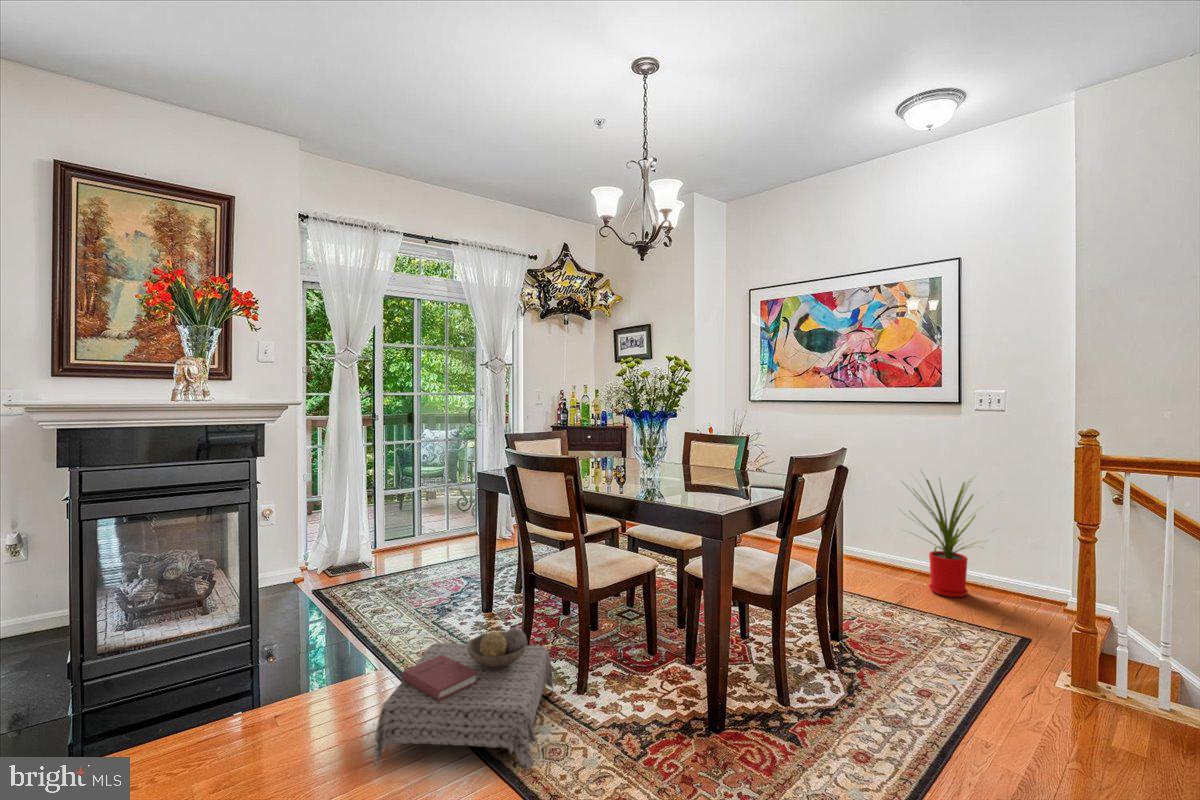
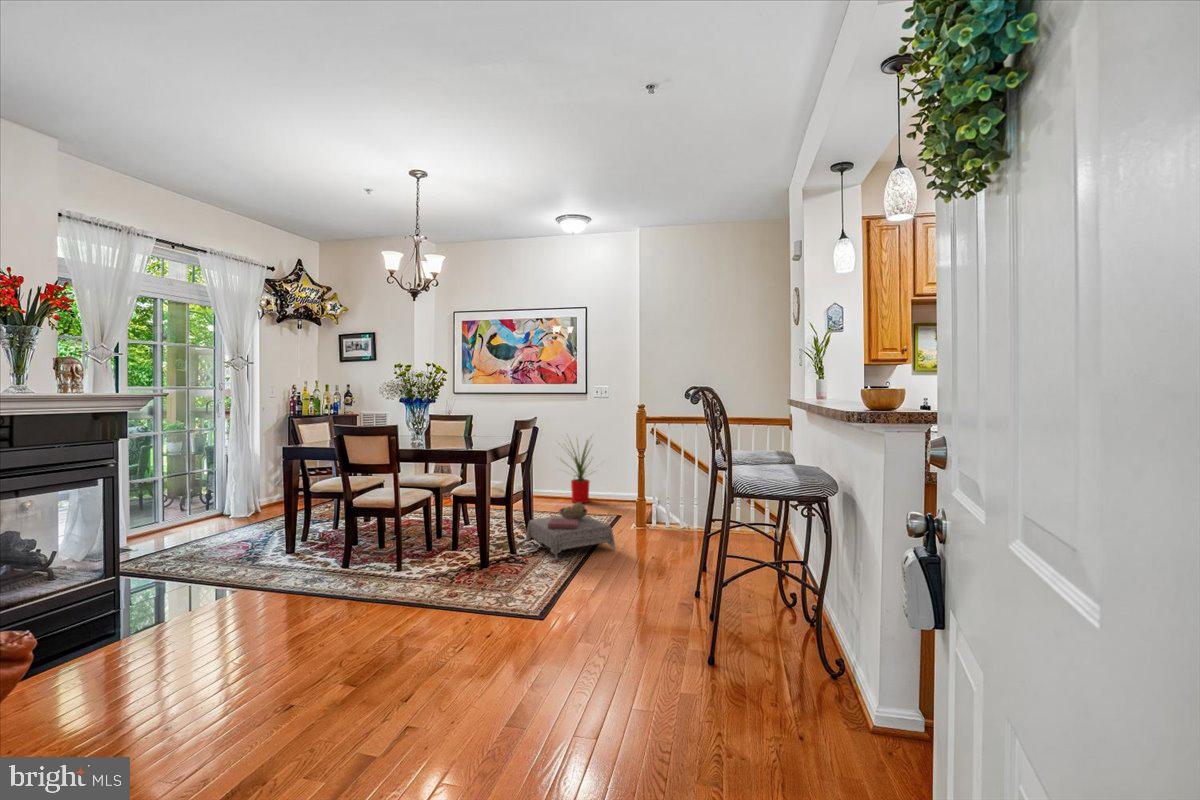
ottoman: present [374,628,554,771] -> present [526,503,615,560]

